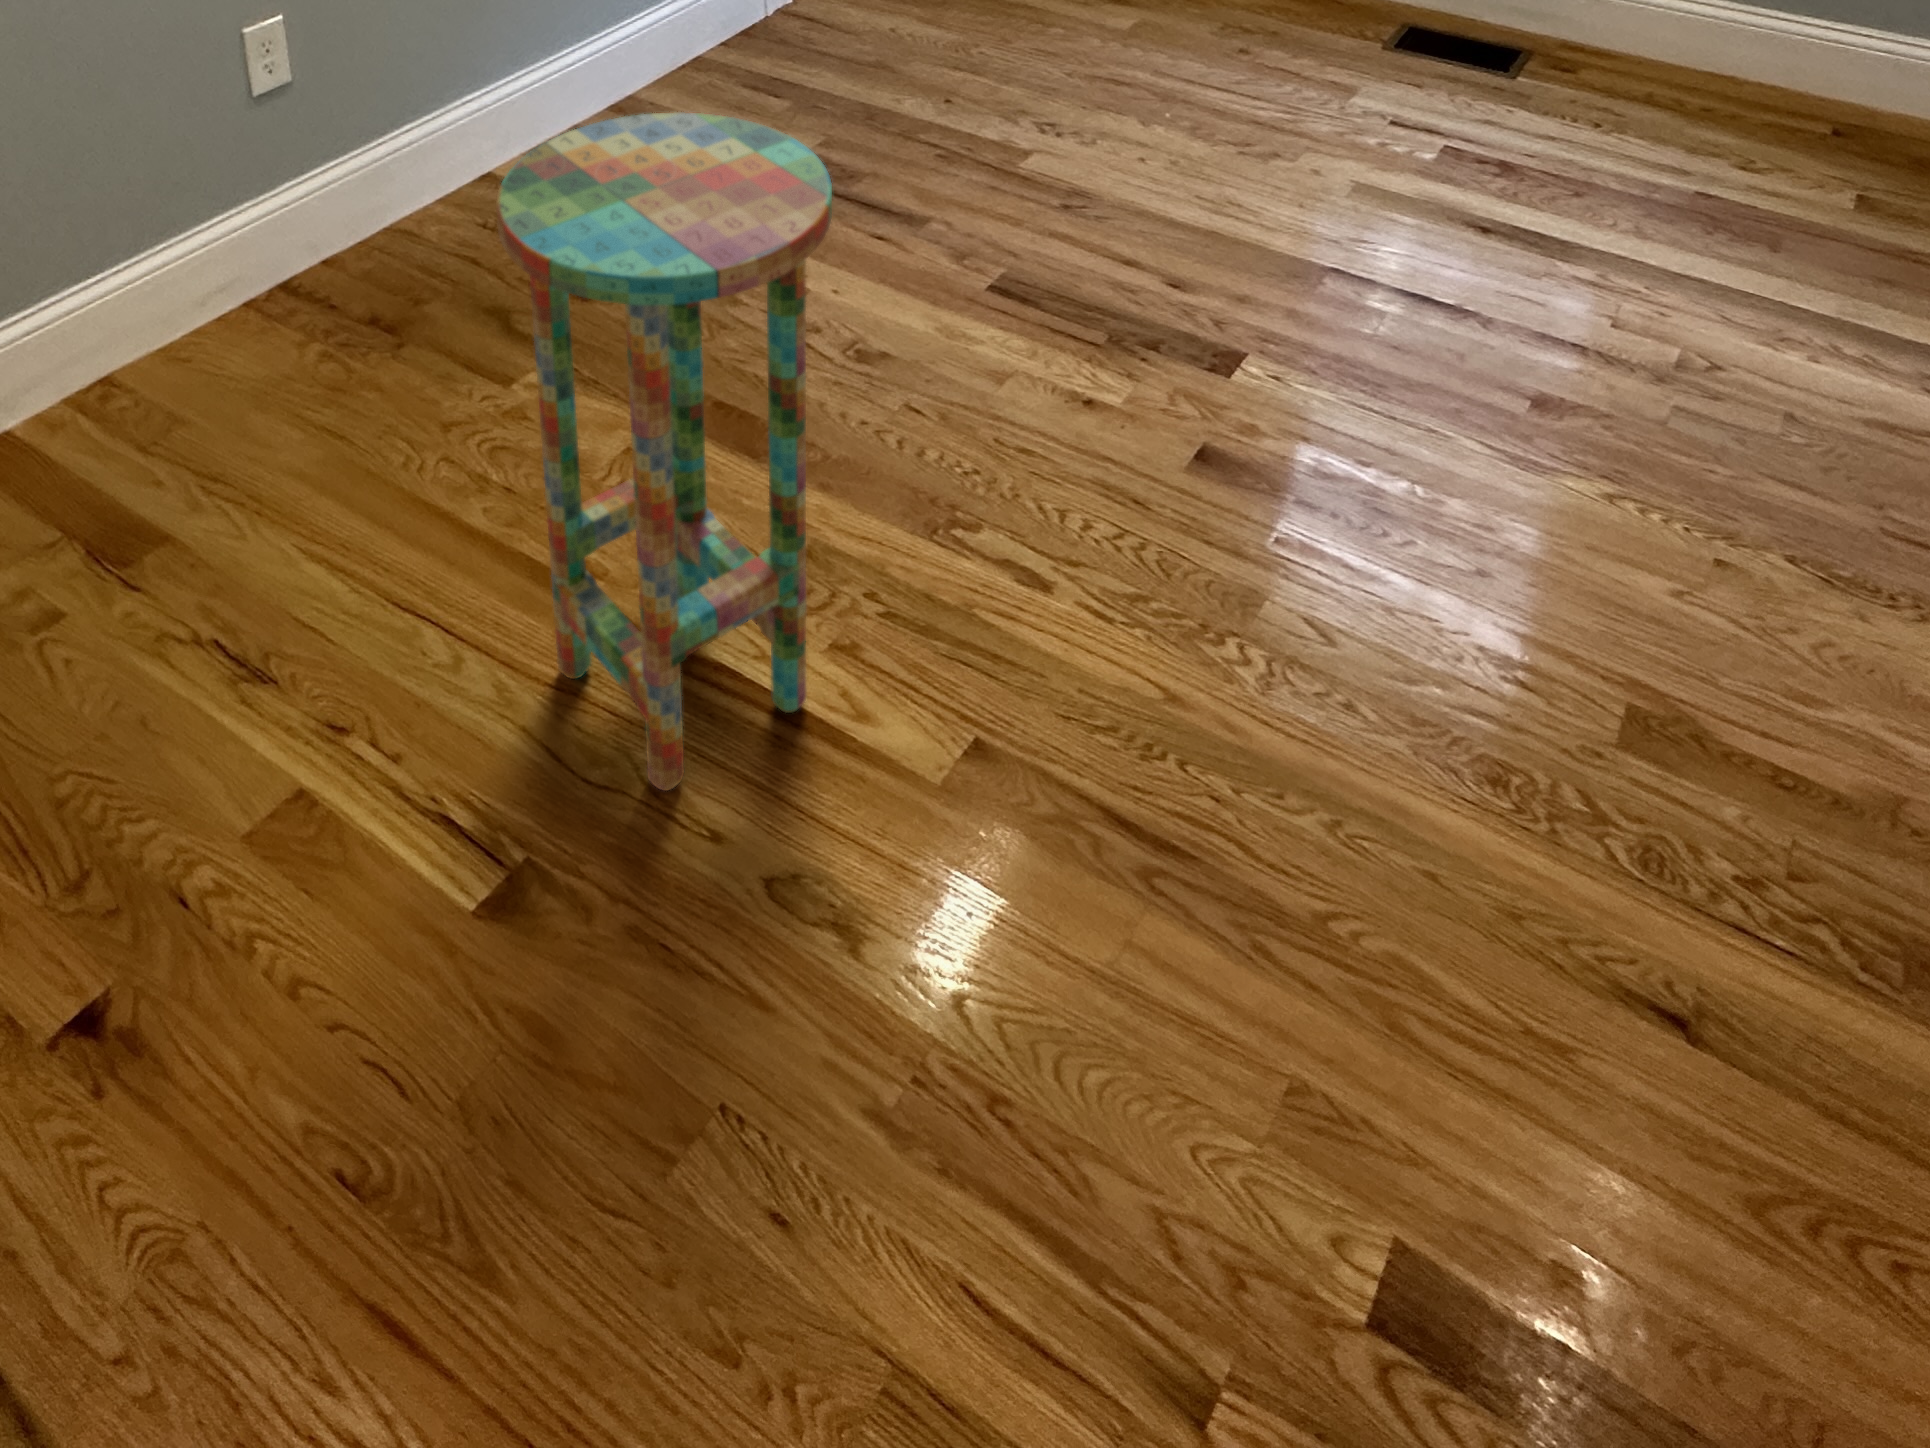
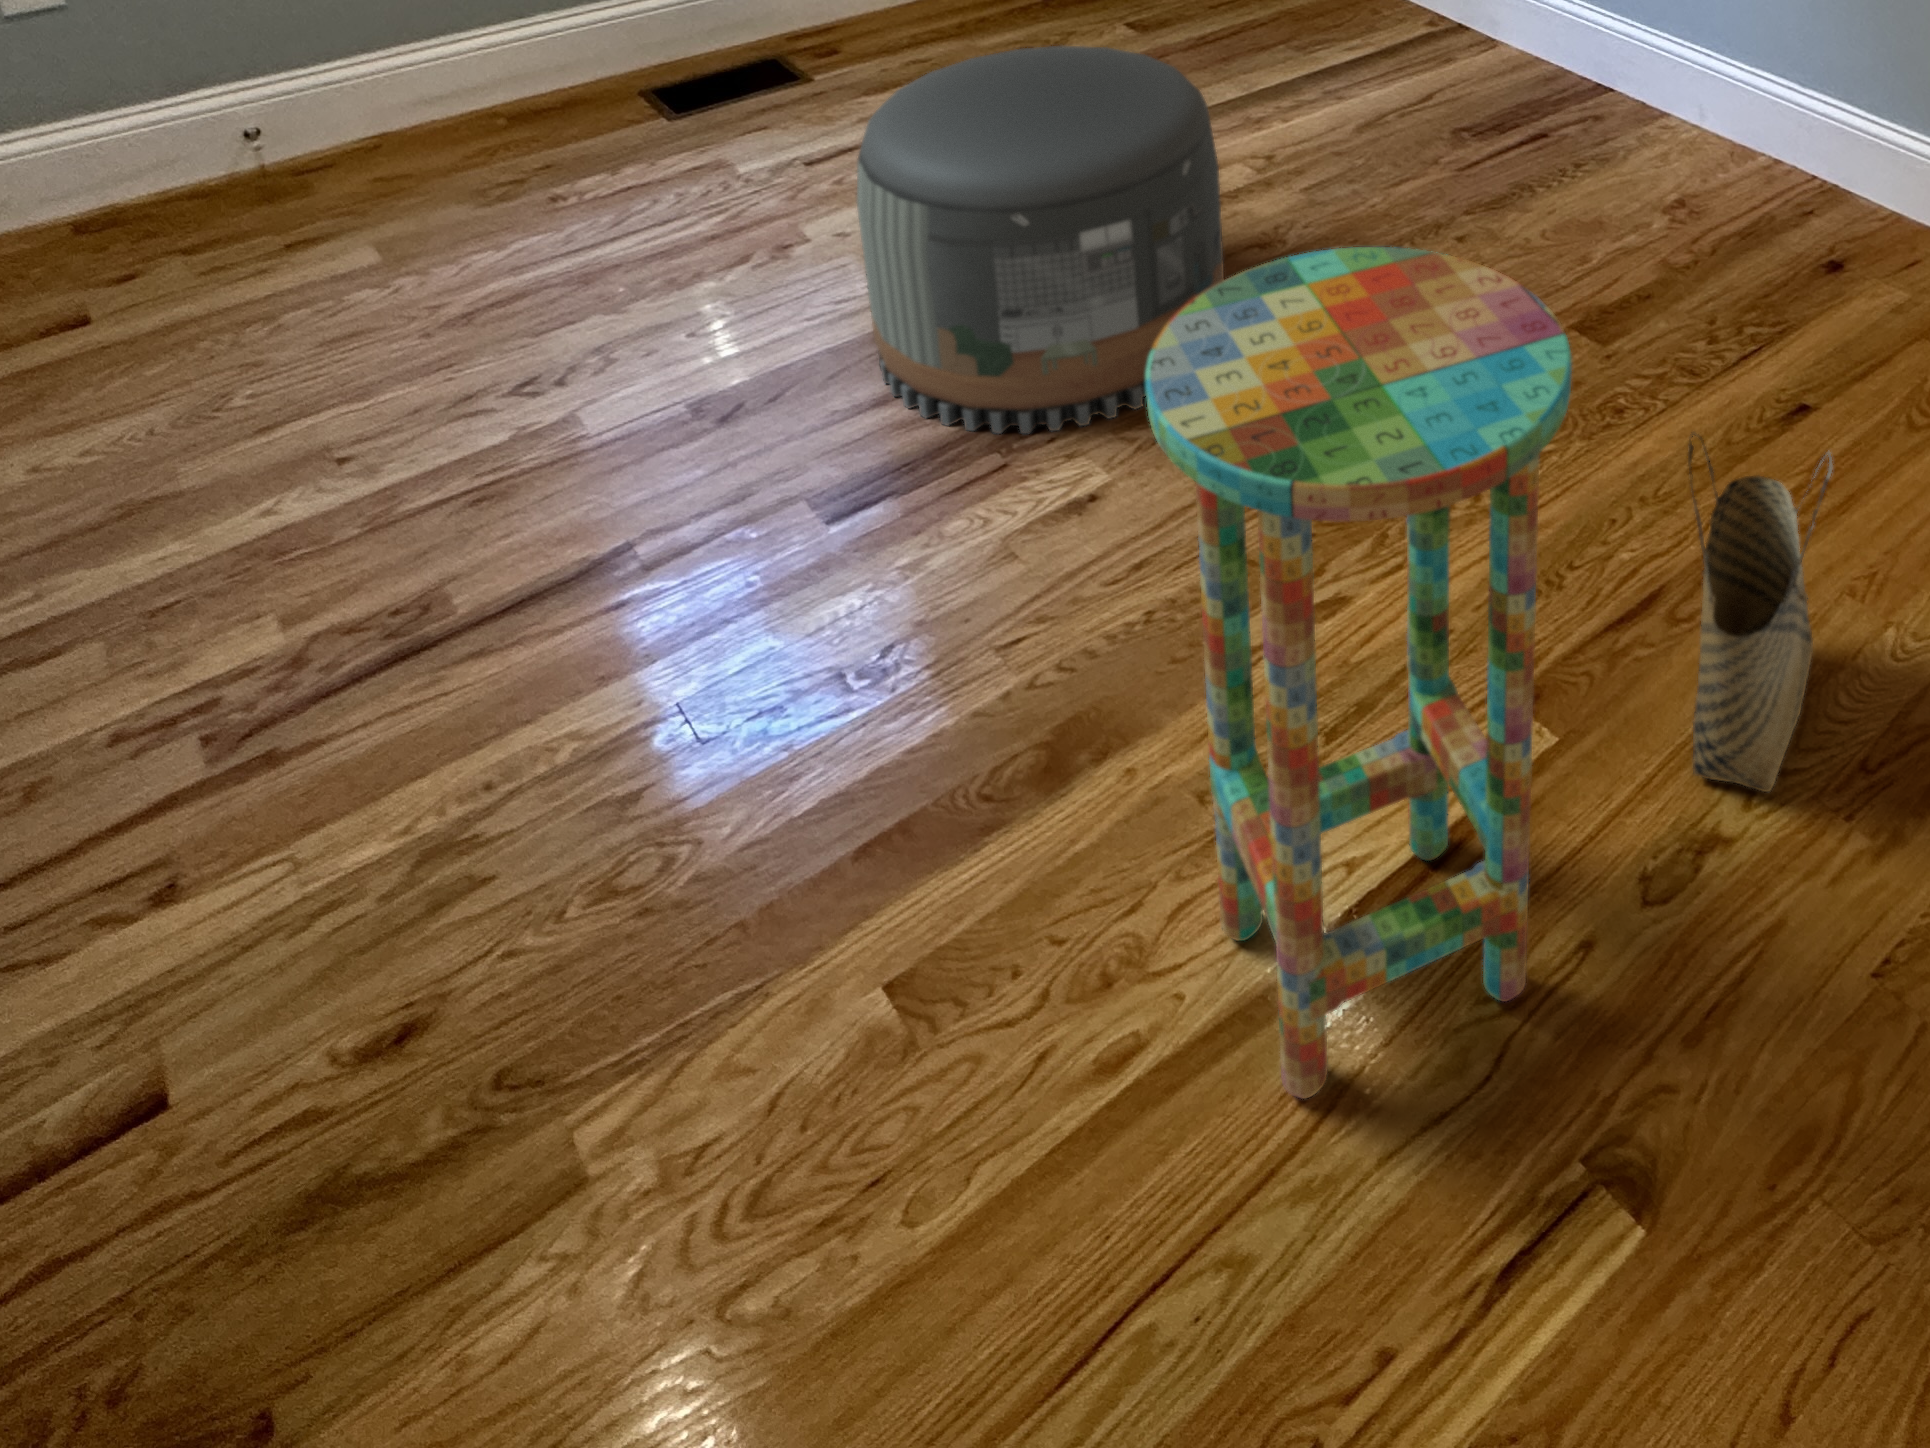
pouf: none [1129,45,1488,418] -> present [857,46,1224,434]
woven basket: none [904,613,1189,1016] -> present [1688,432,1832,792]

